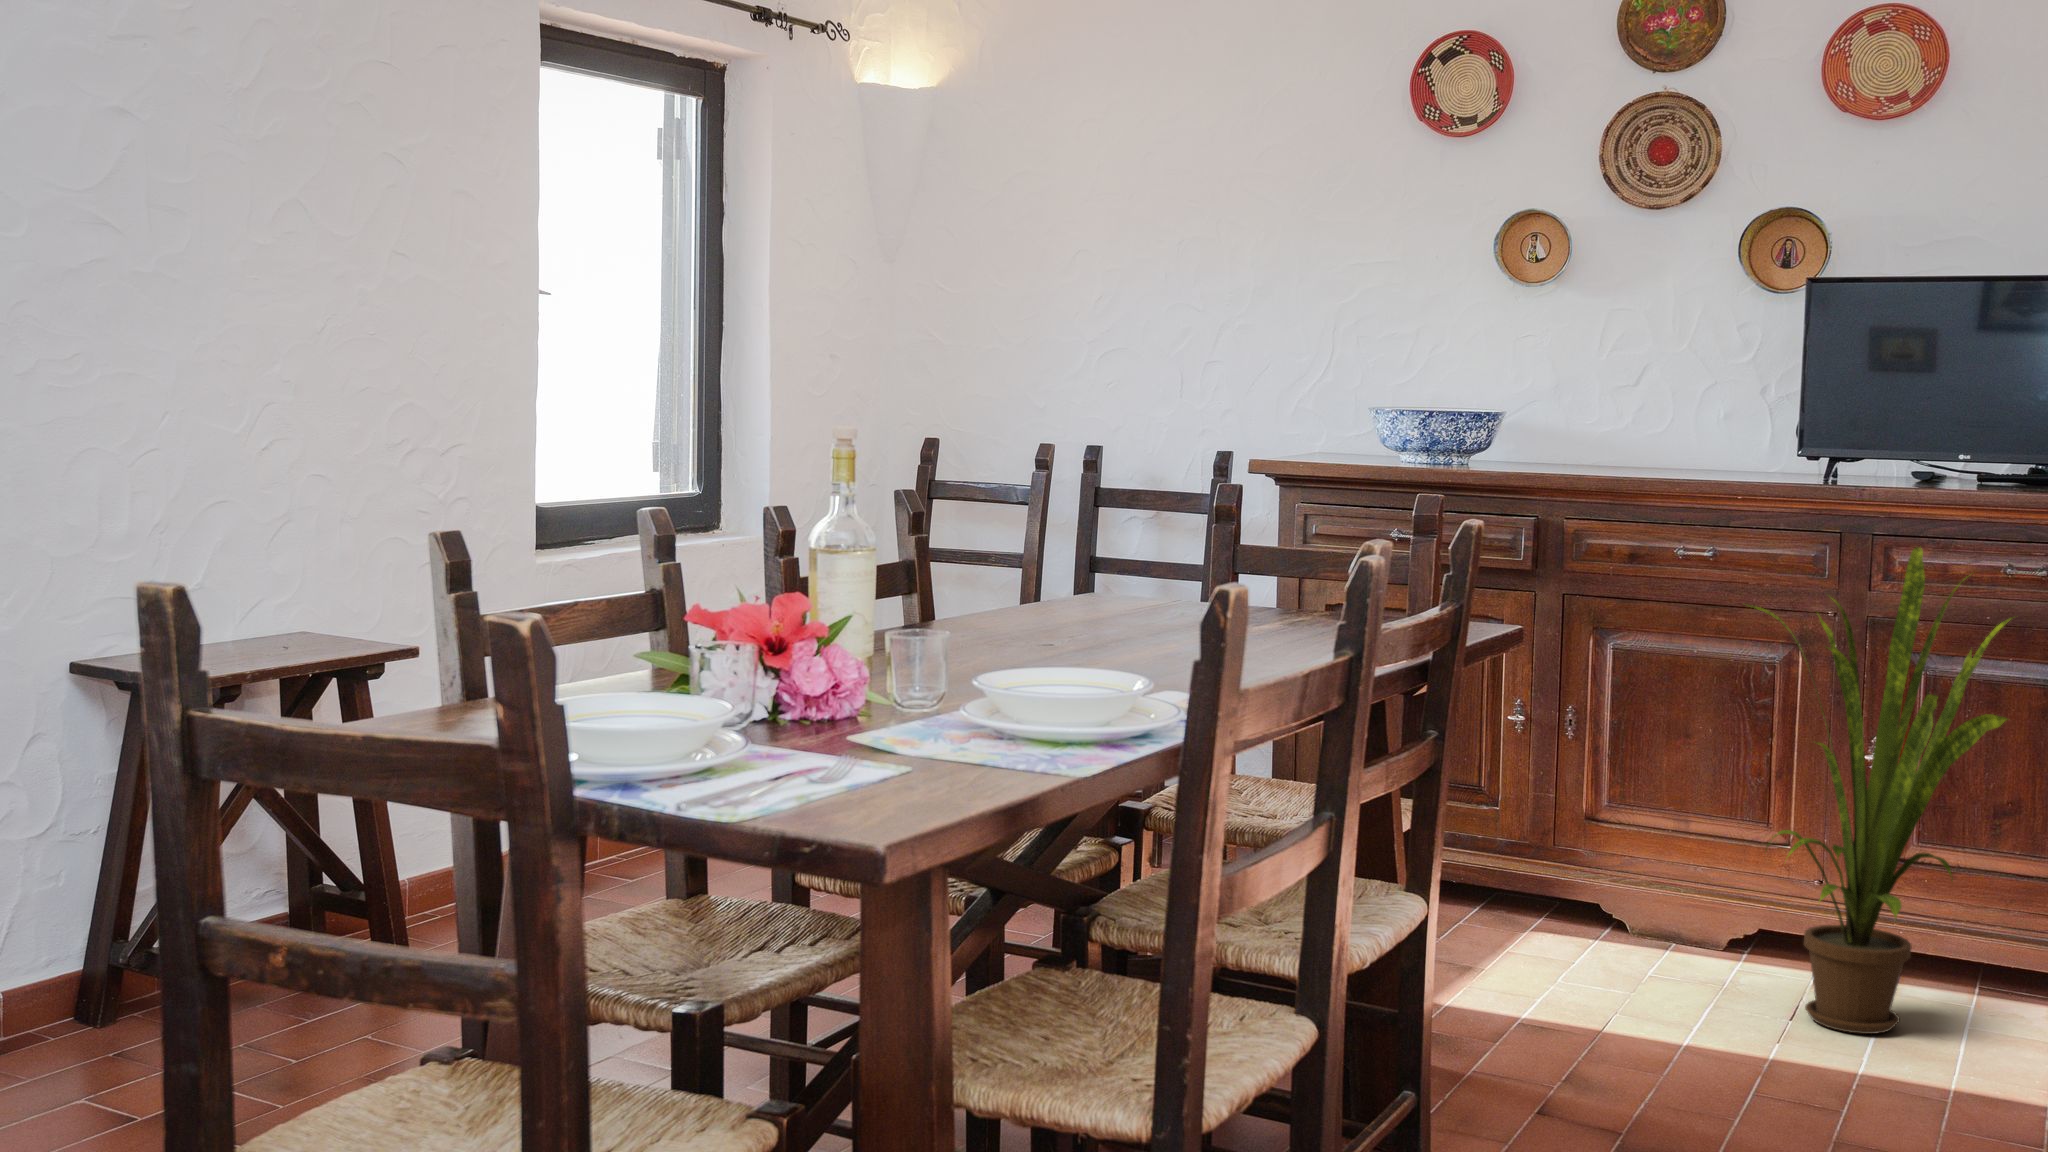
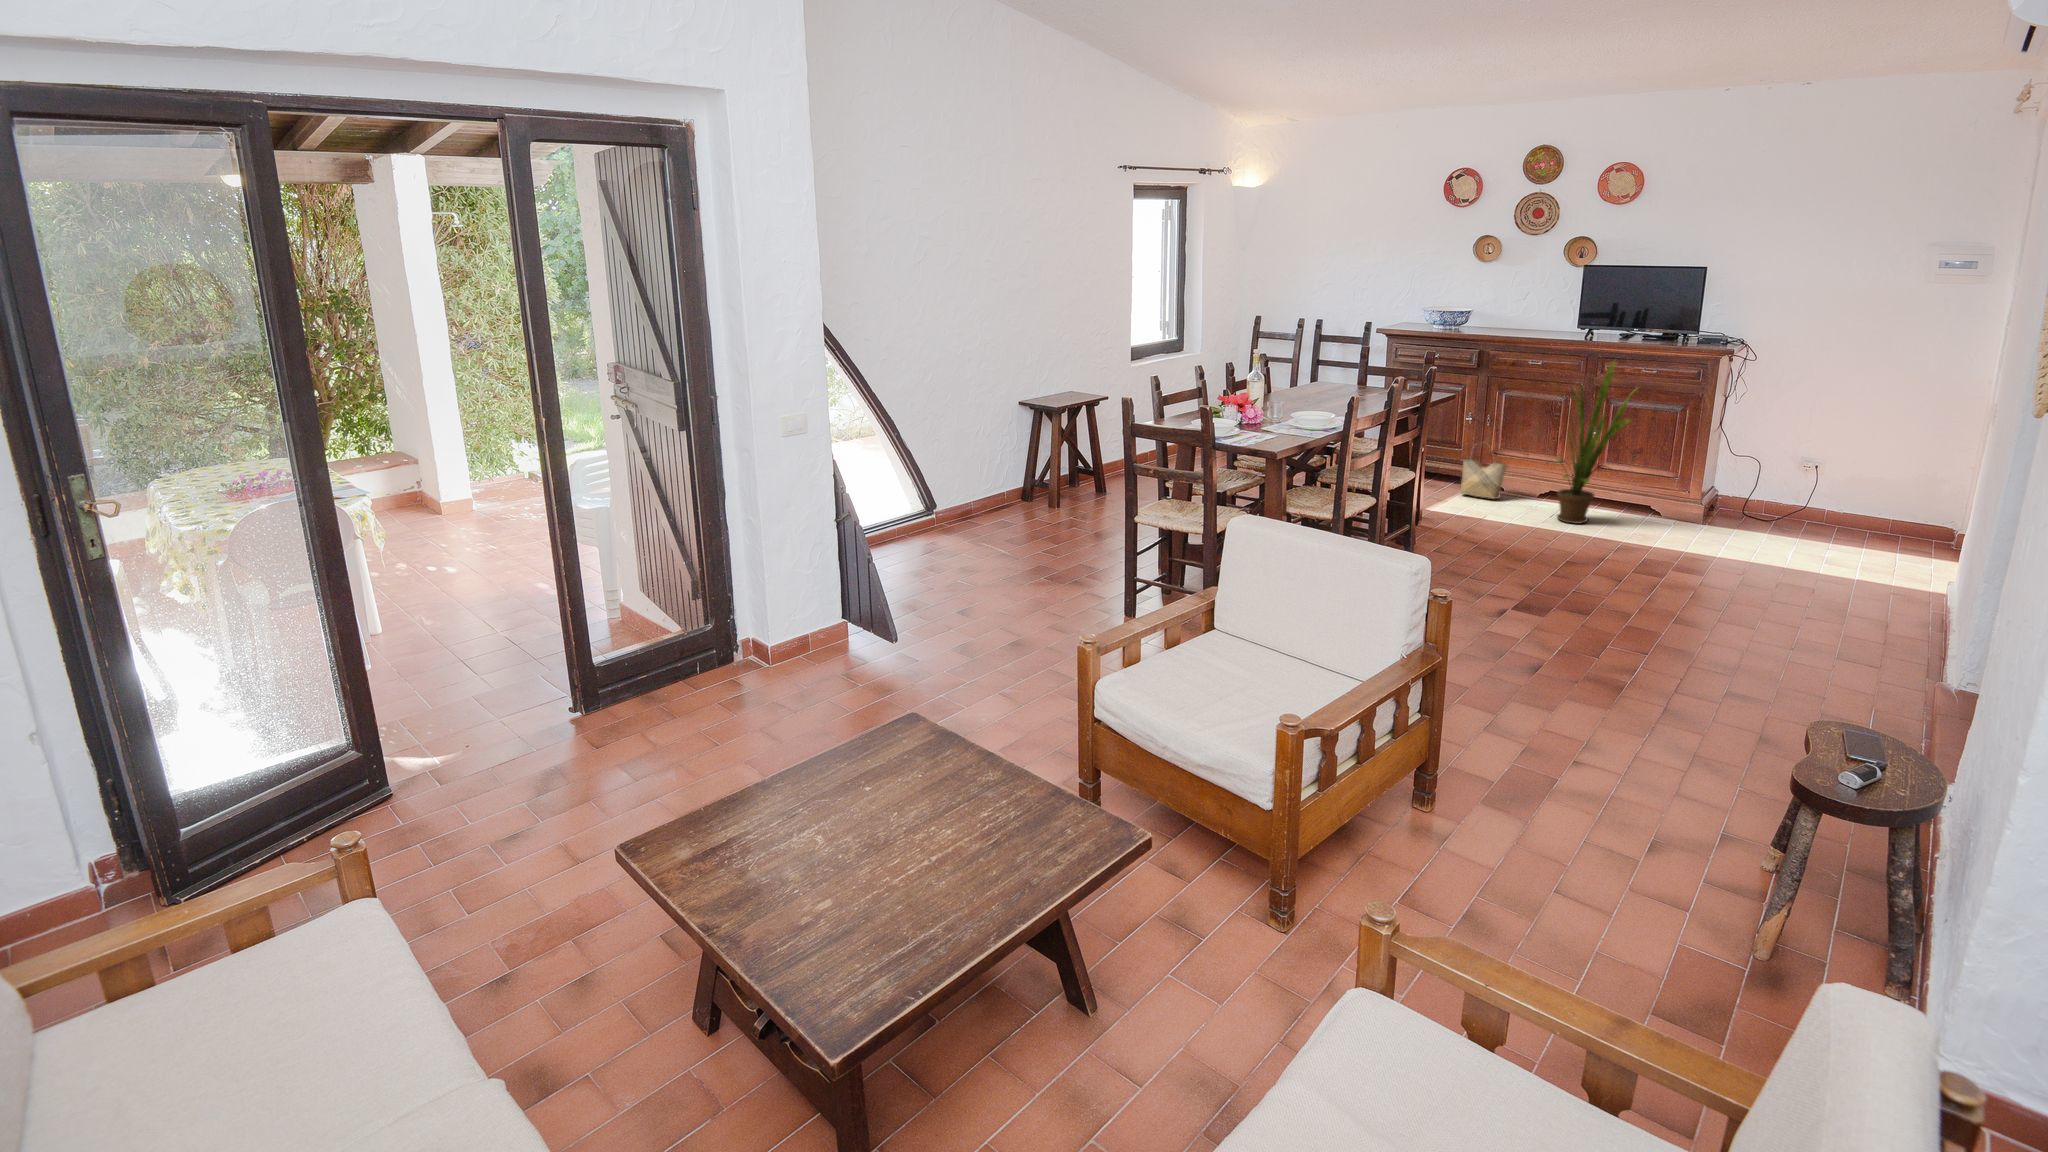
woven basket: none [1507,775,1636,952] -> present [1460,442,1506,499]

